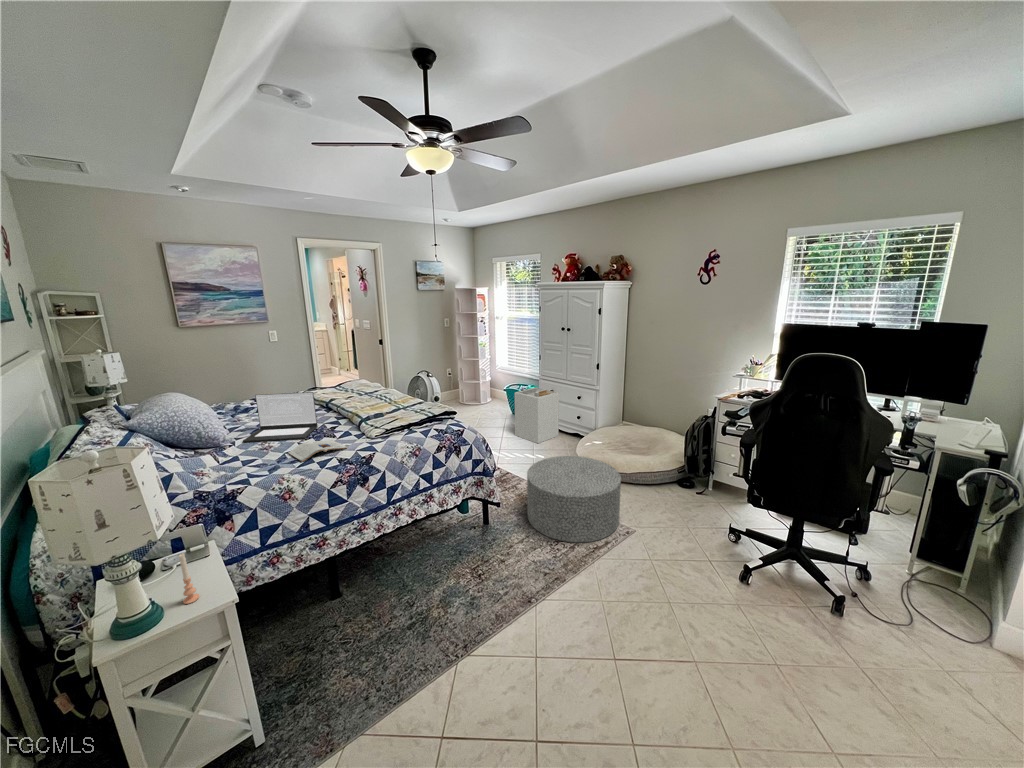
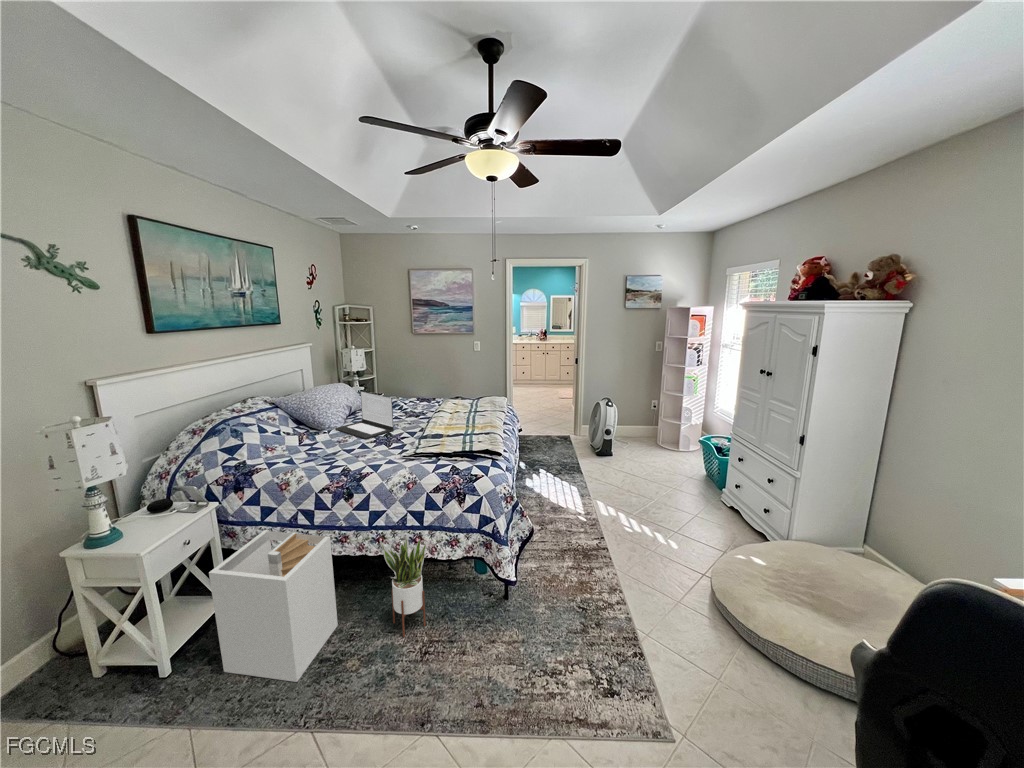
laundry hamper: present [515,388,559,443] -> present [209,530,338,682]
magazine: present [288,440,347,462] -> none [324,443,375,461]
ottoman: present [527,456,621,543] -> none [542,550,690,716]
potted plant: none [425,491,457,578] -> present [380,536,426,637]
candle: present [179,553,199,604] -> none [132,505,147,543]

